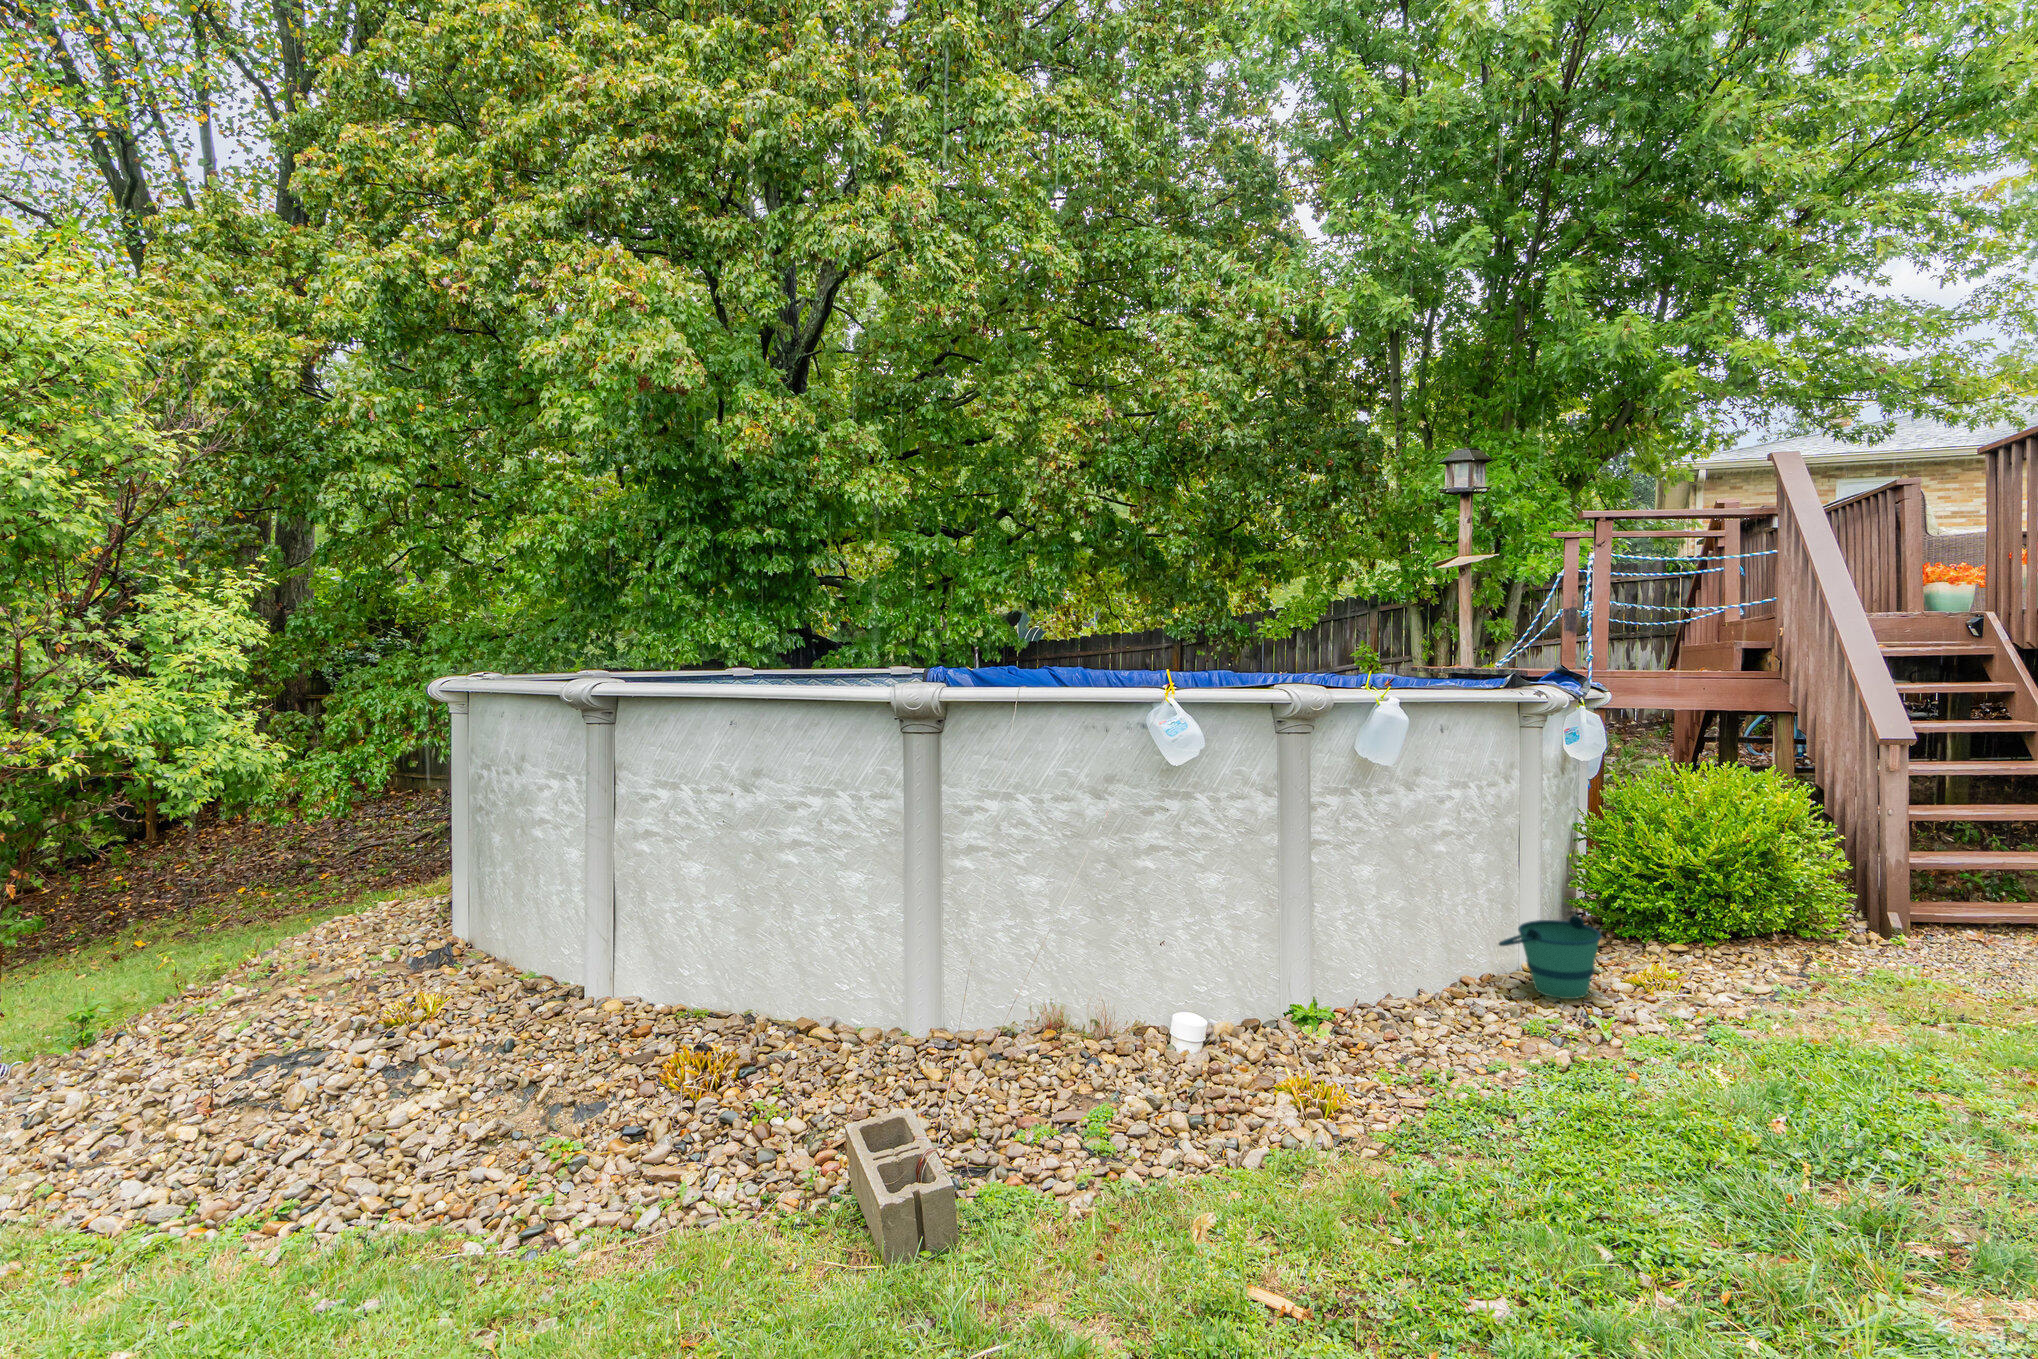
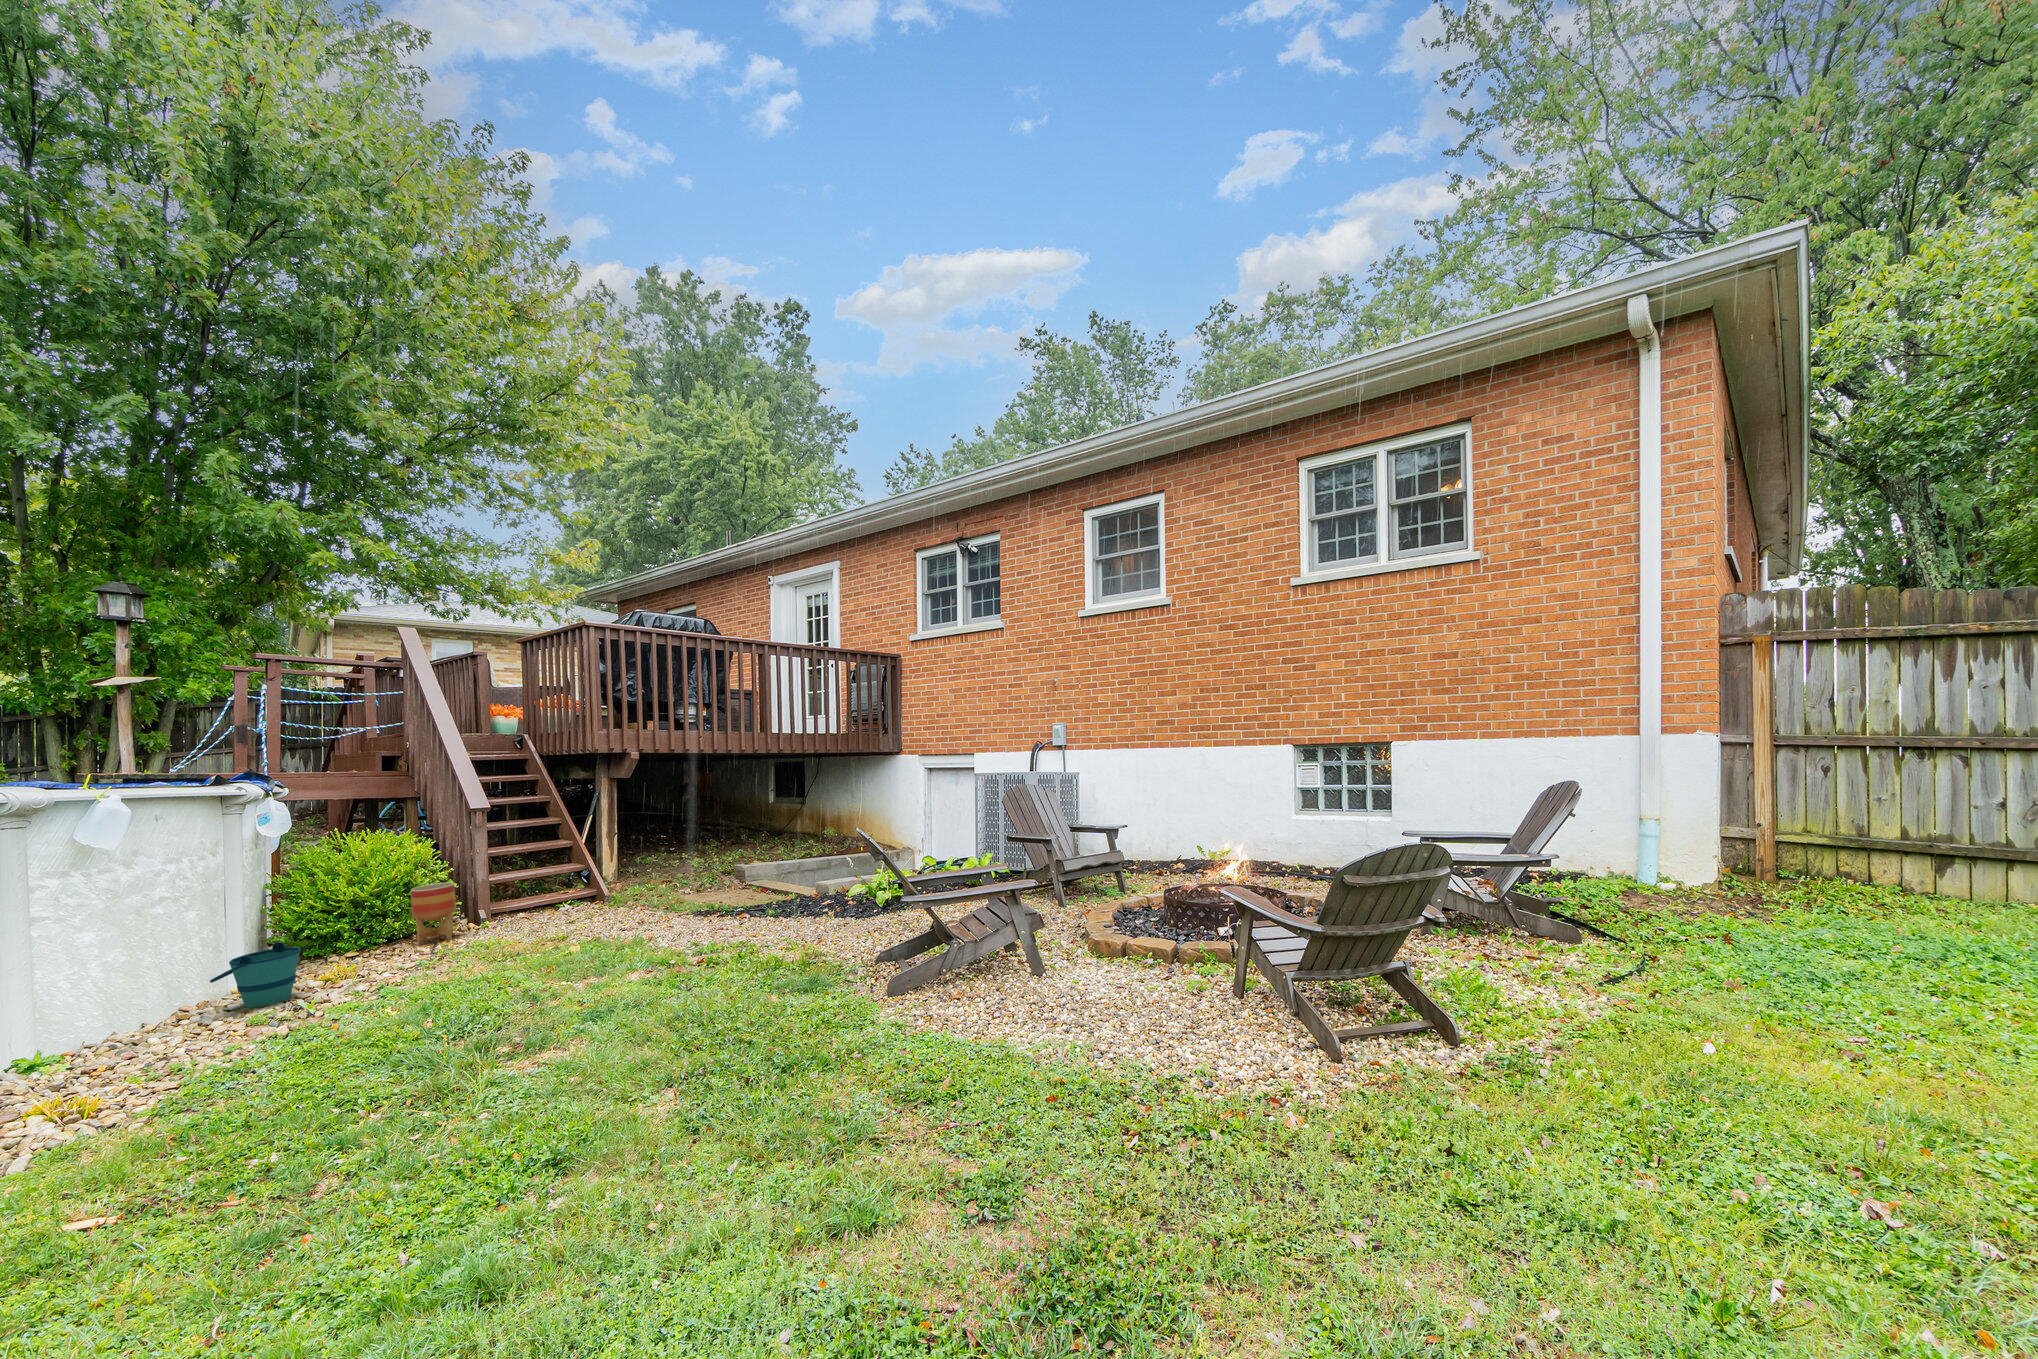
planter: none [1769,868,1844,967] -> present [411,883,456,946]

